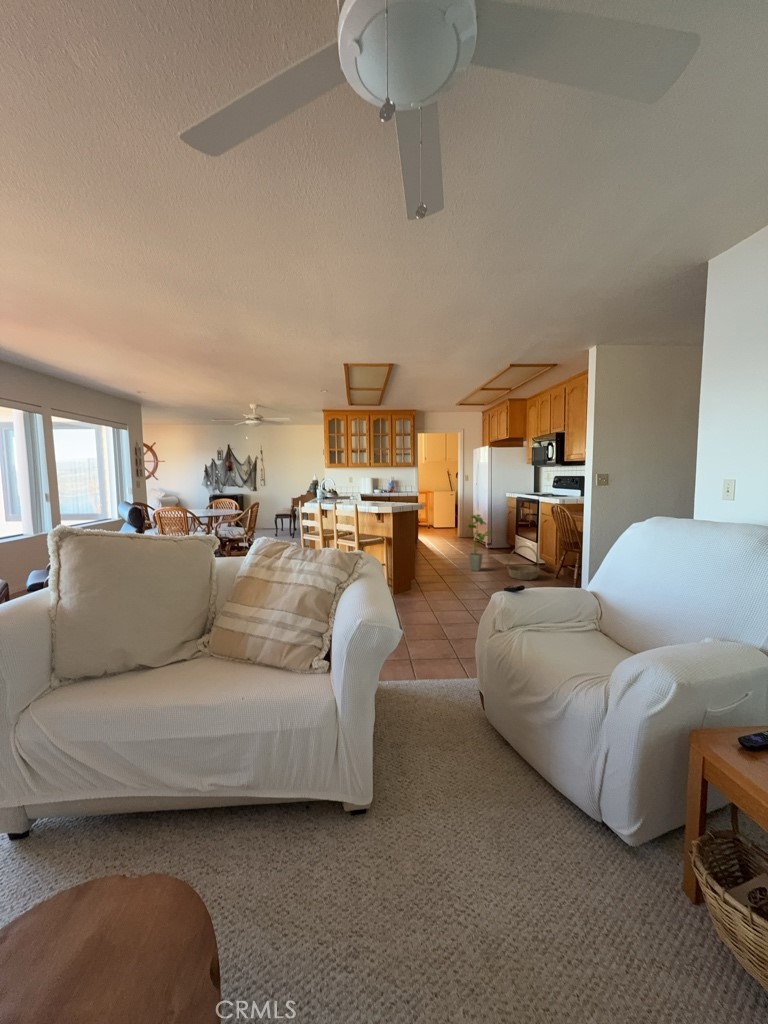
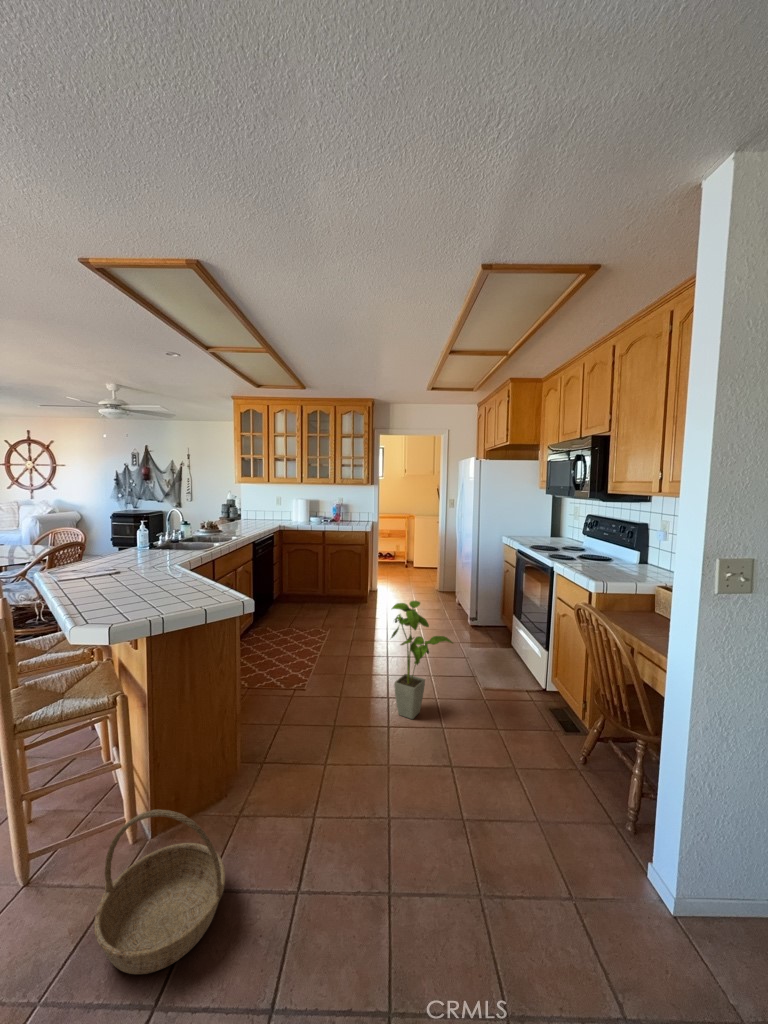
basket: present [507,546,540,580] -> present [94,810,225,974]

